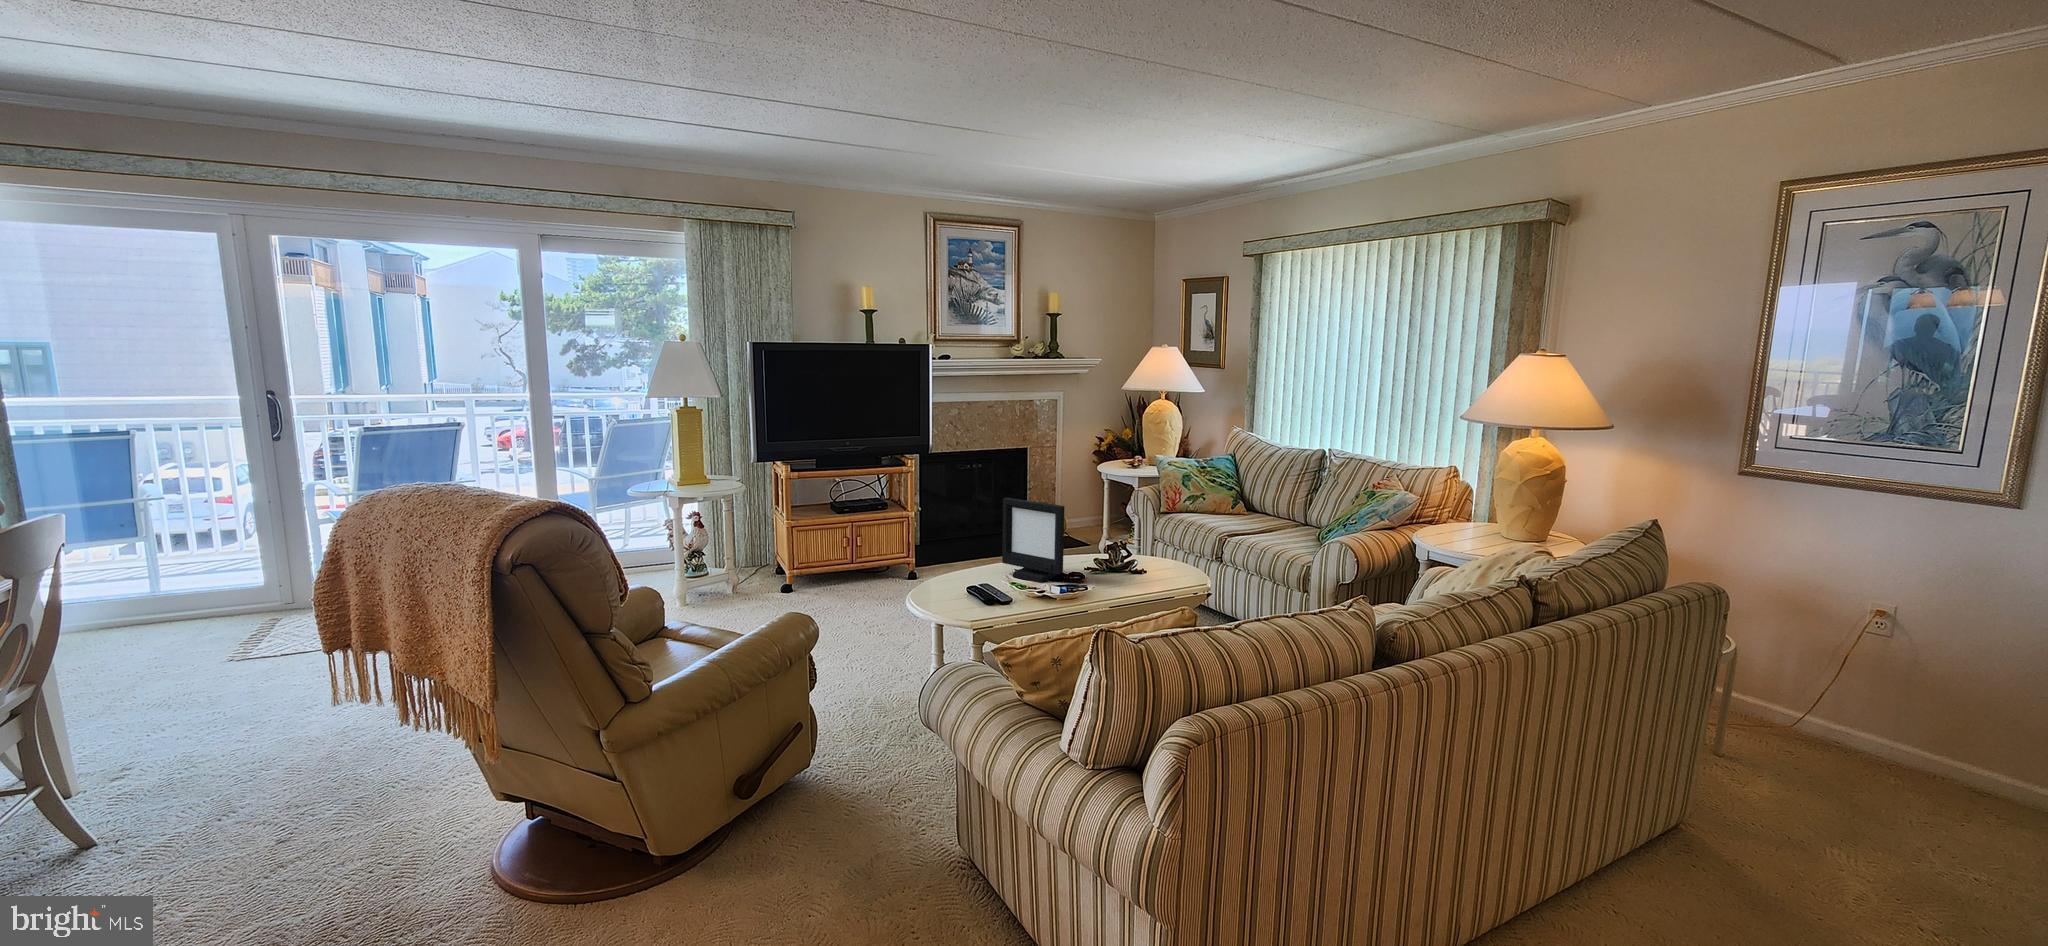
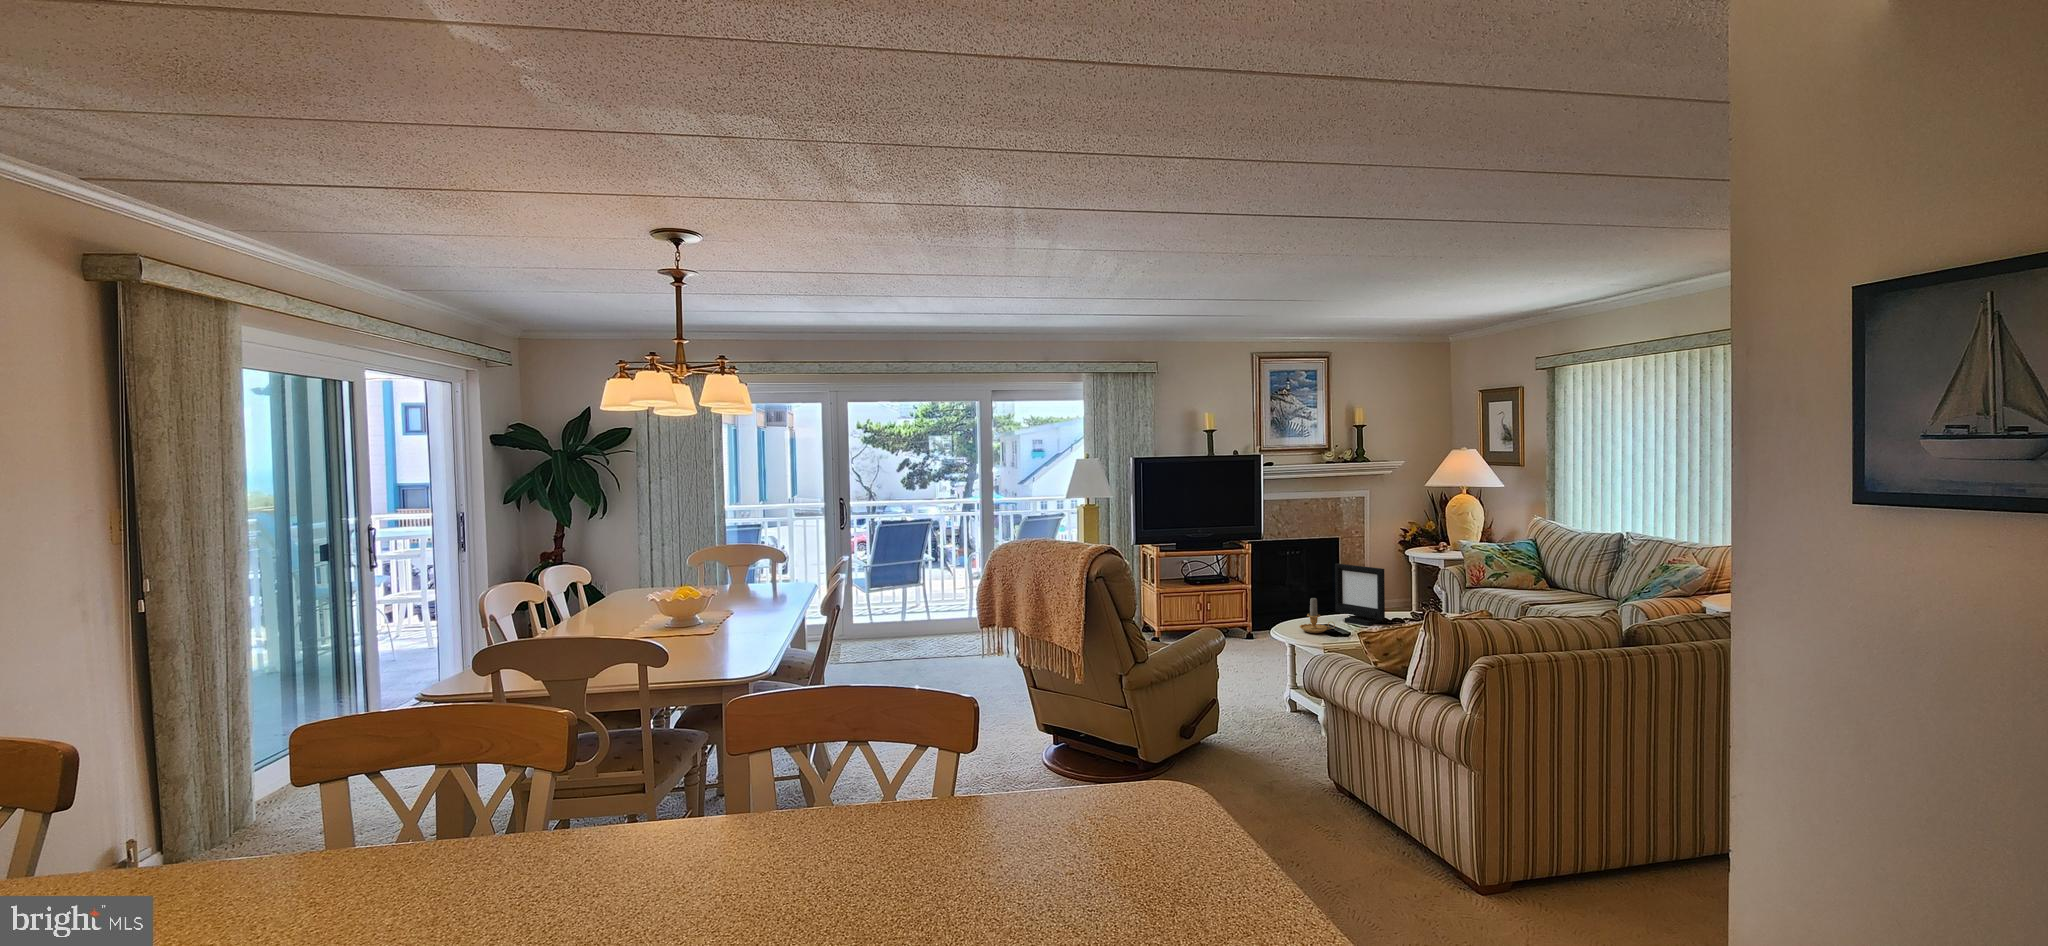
candle: none [949,549,996,601] -> present [1300,598,1335,633]

